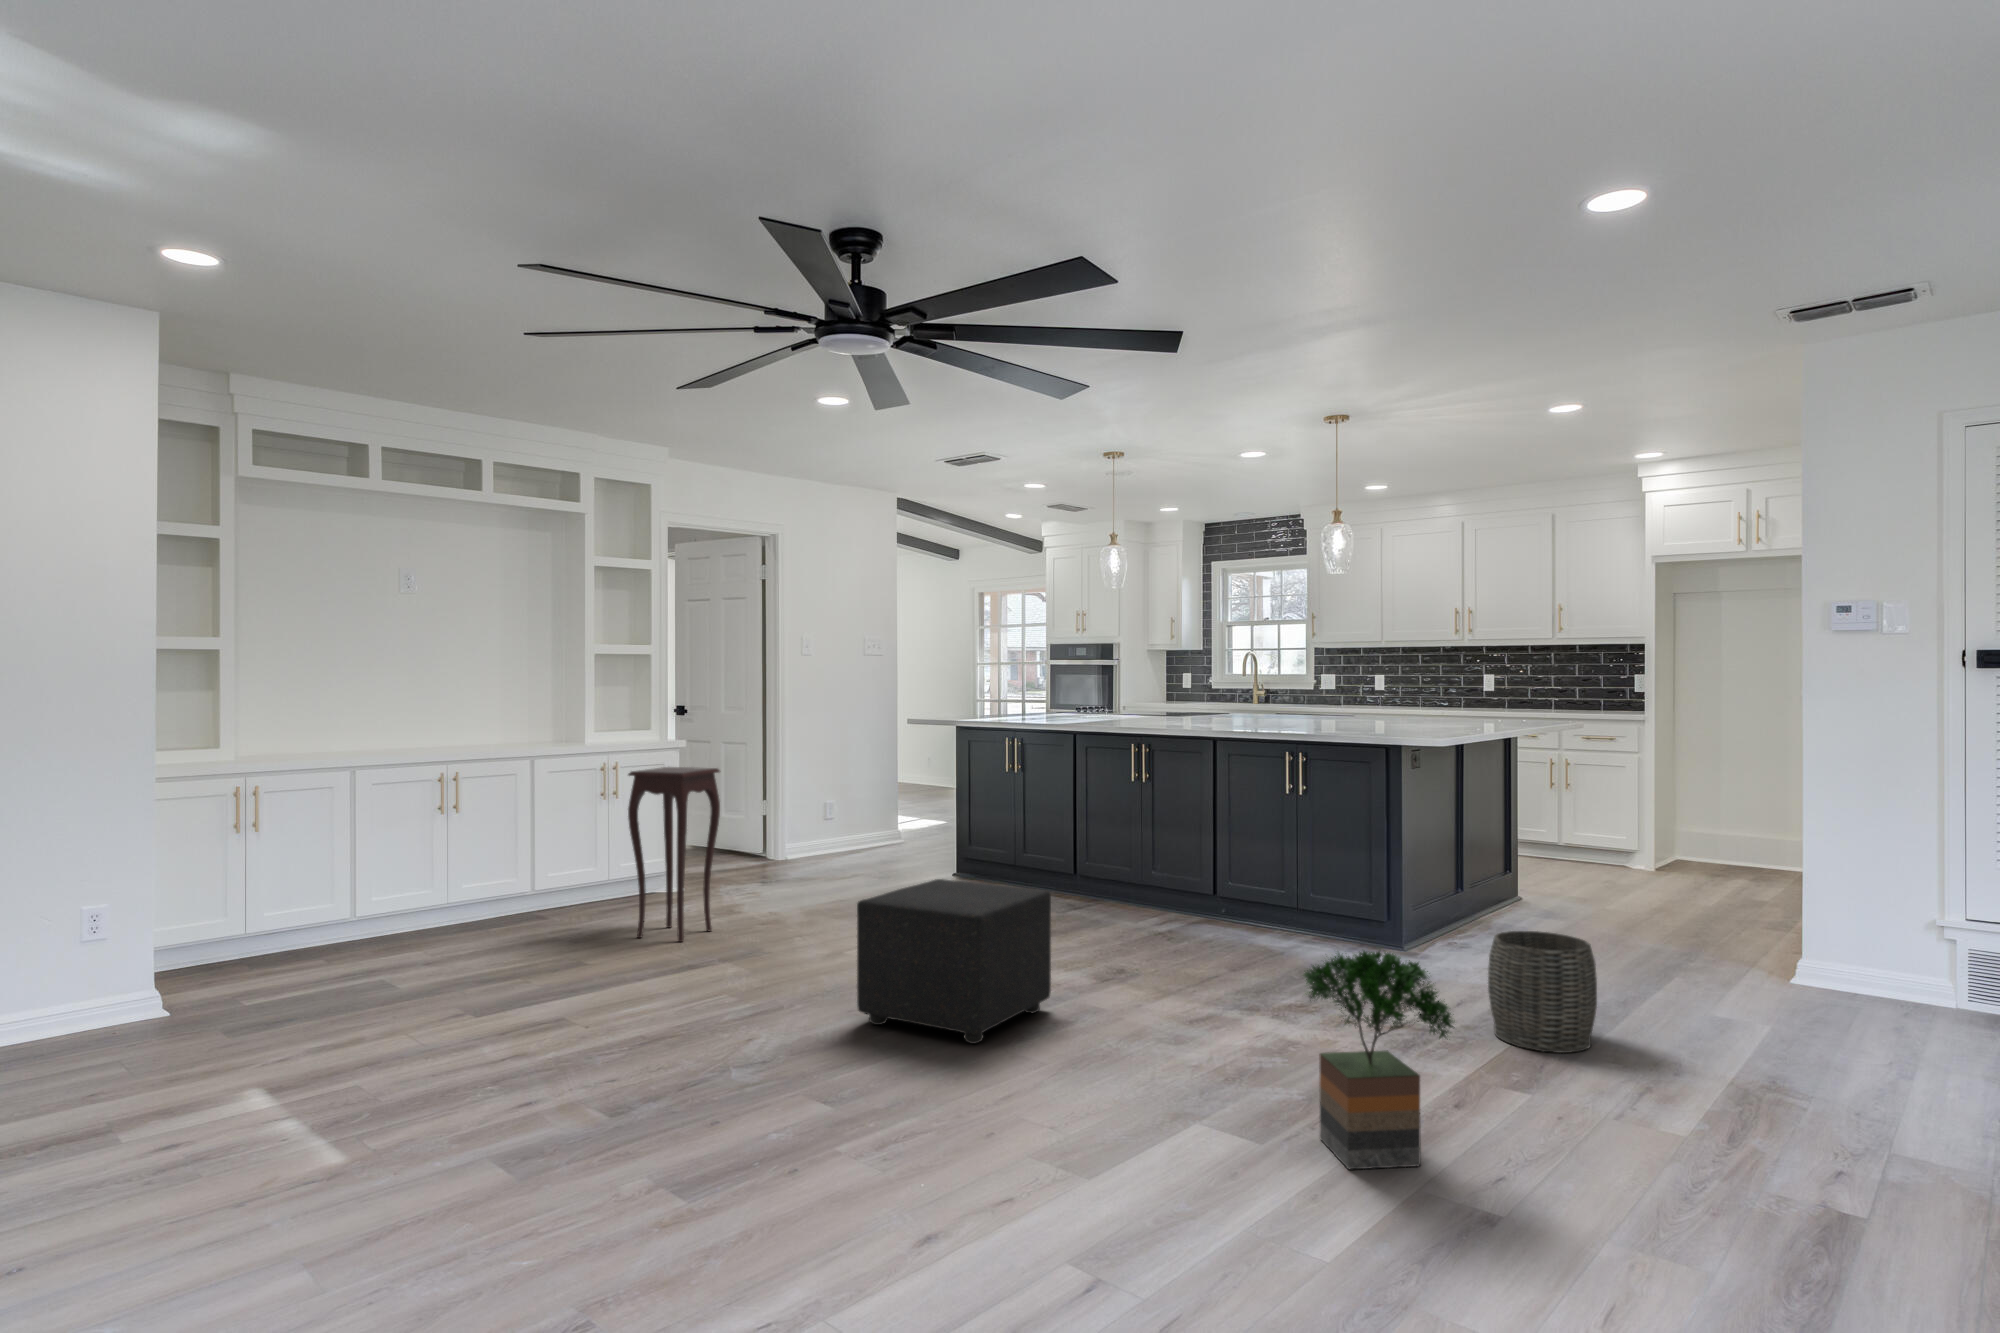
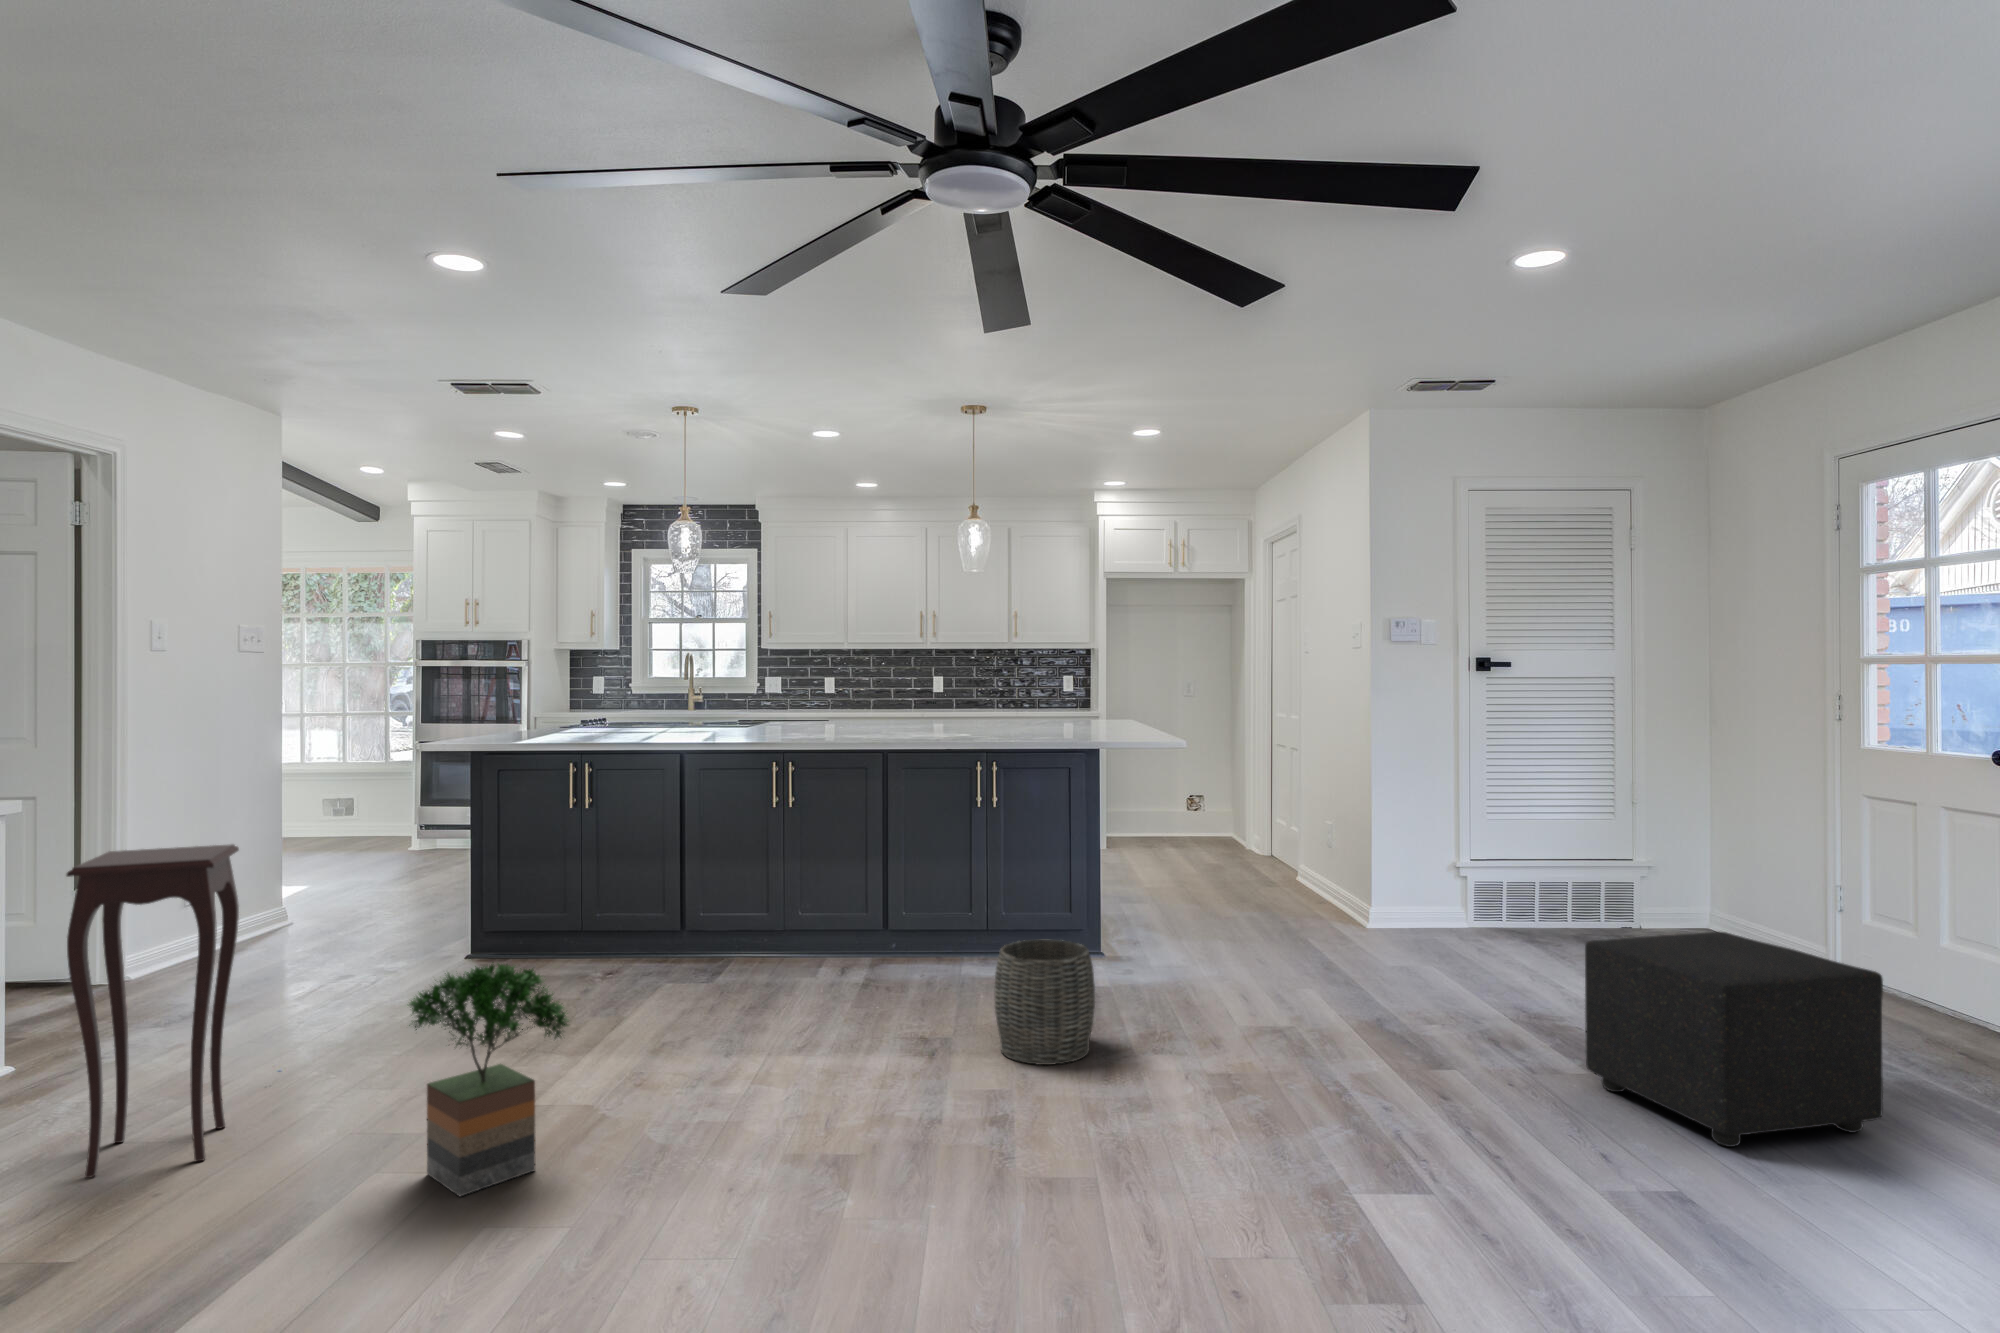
ottoman: present [857,879,1051,1044] -> present [1585,932,1883,1147]
woven basket: present [1488,931,1597,1053] -> present [995,939,1095,1065]
potted tree: present [1304,951,1455,1169] -> present [408,962,568,1196]

